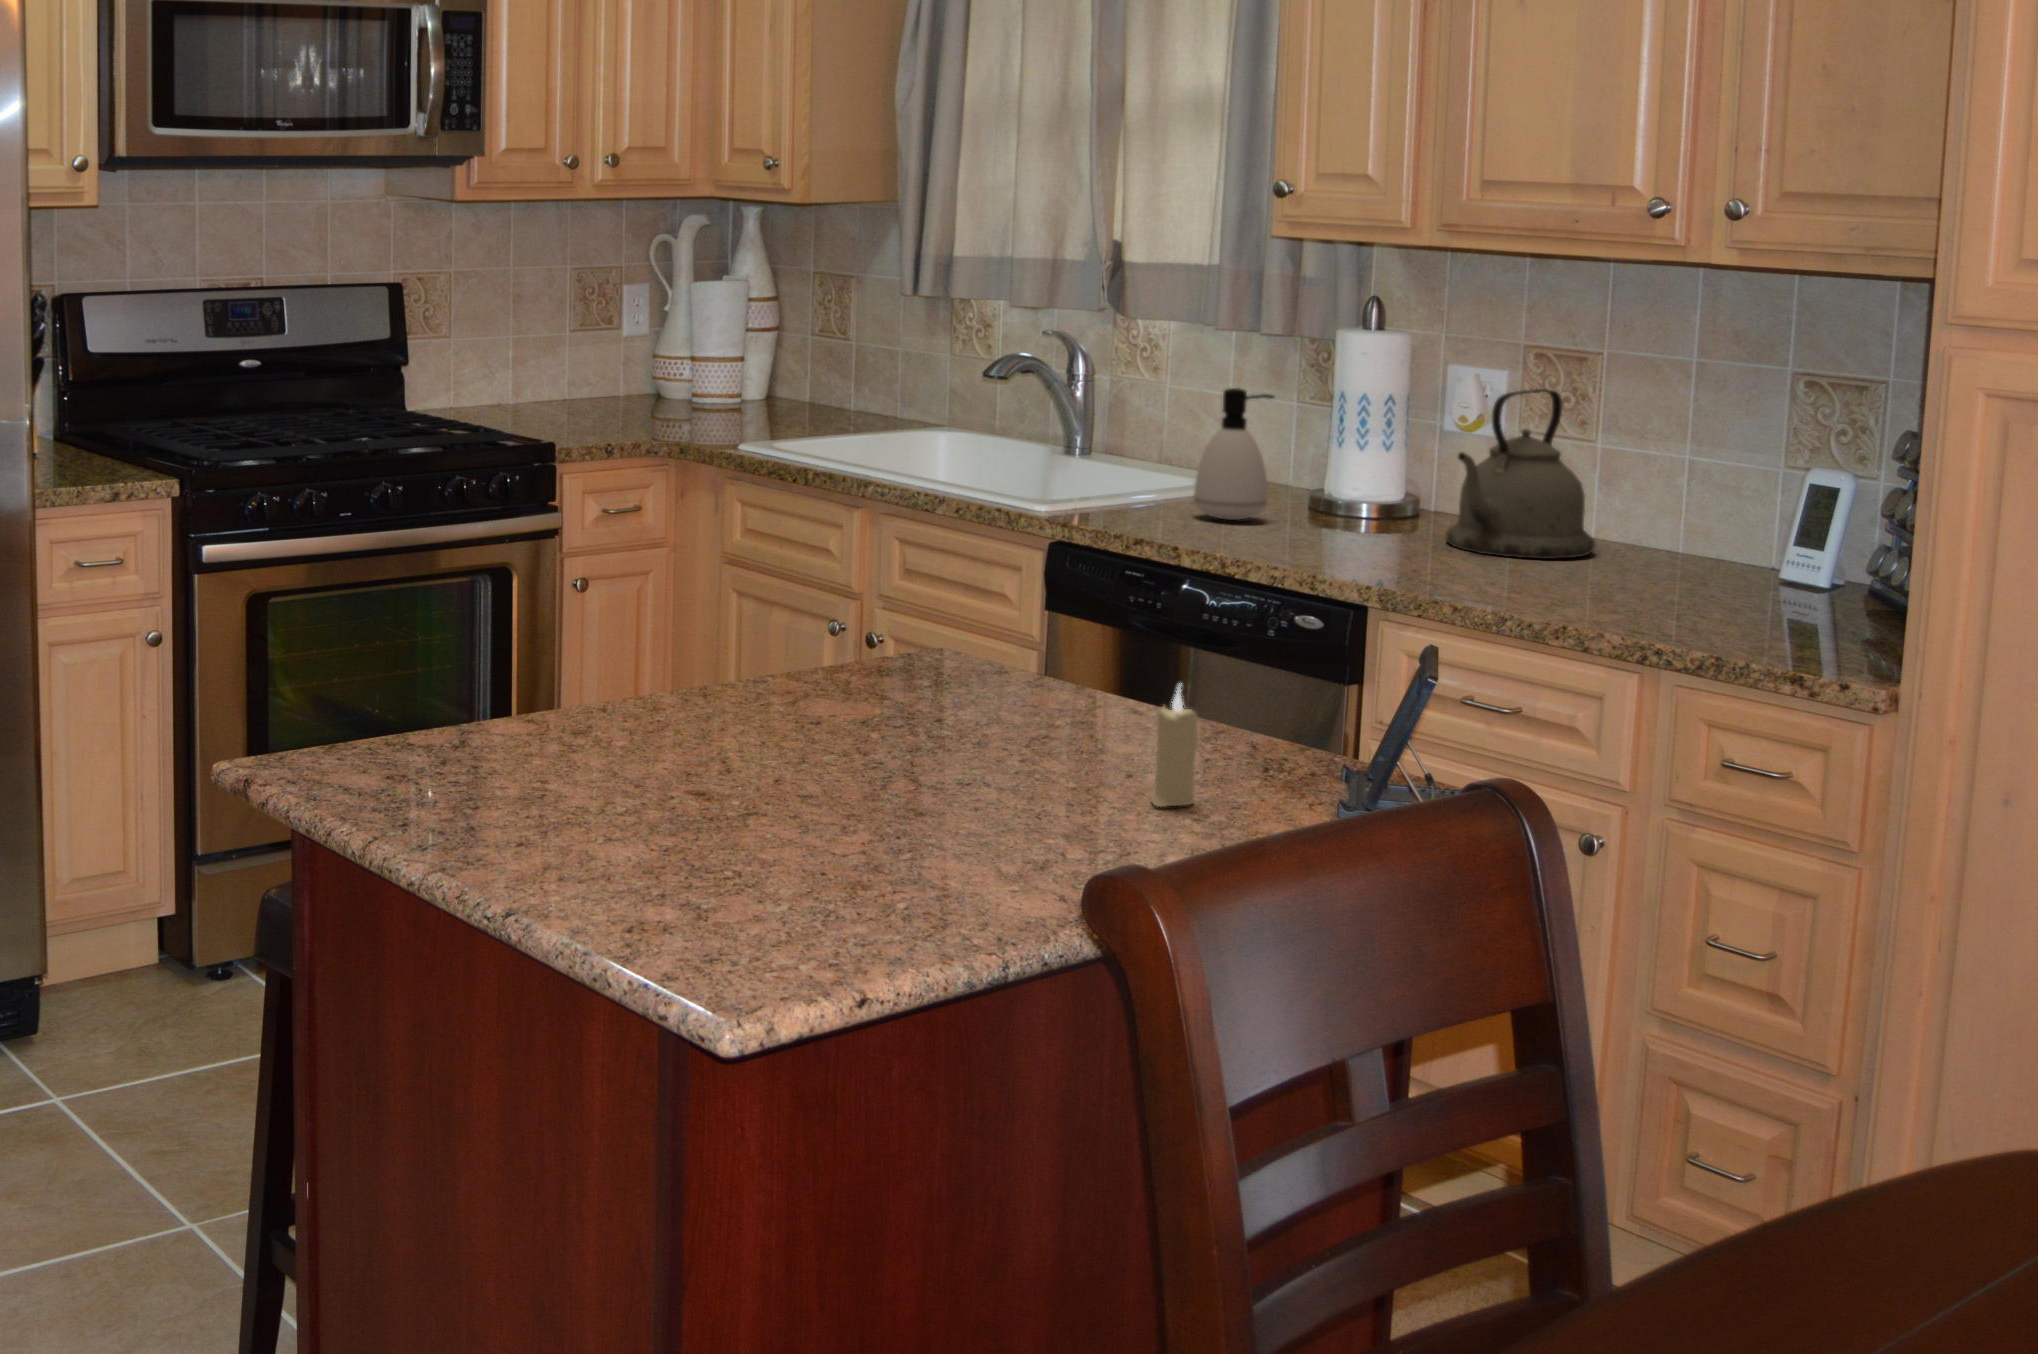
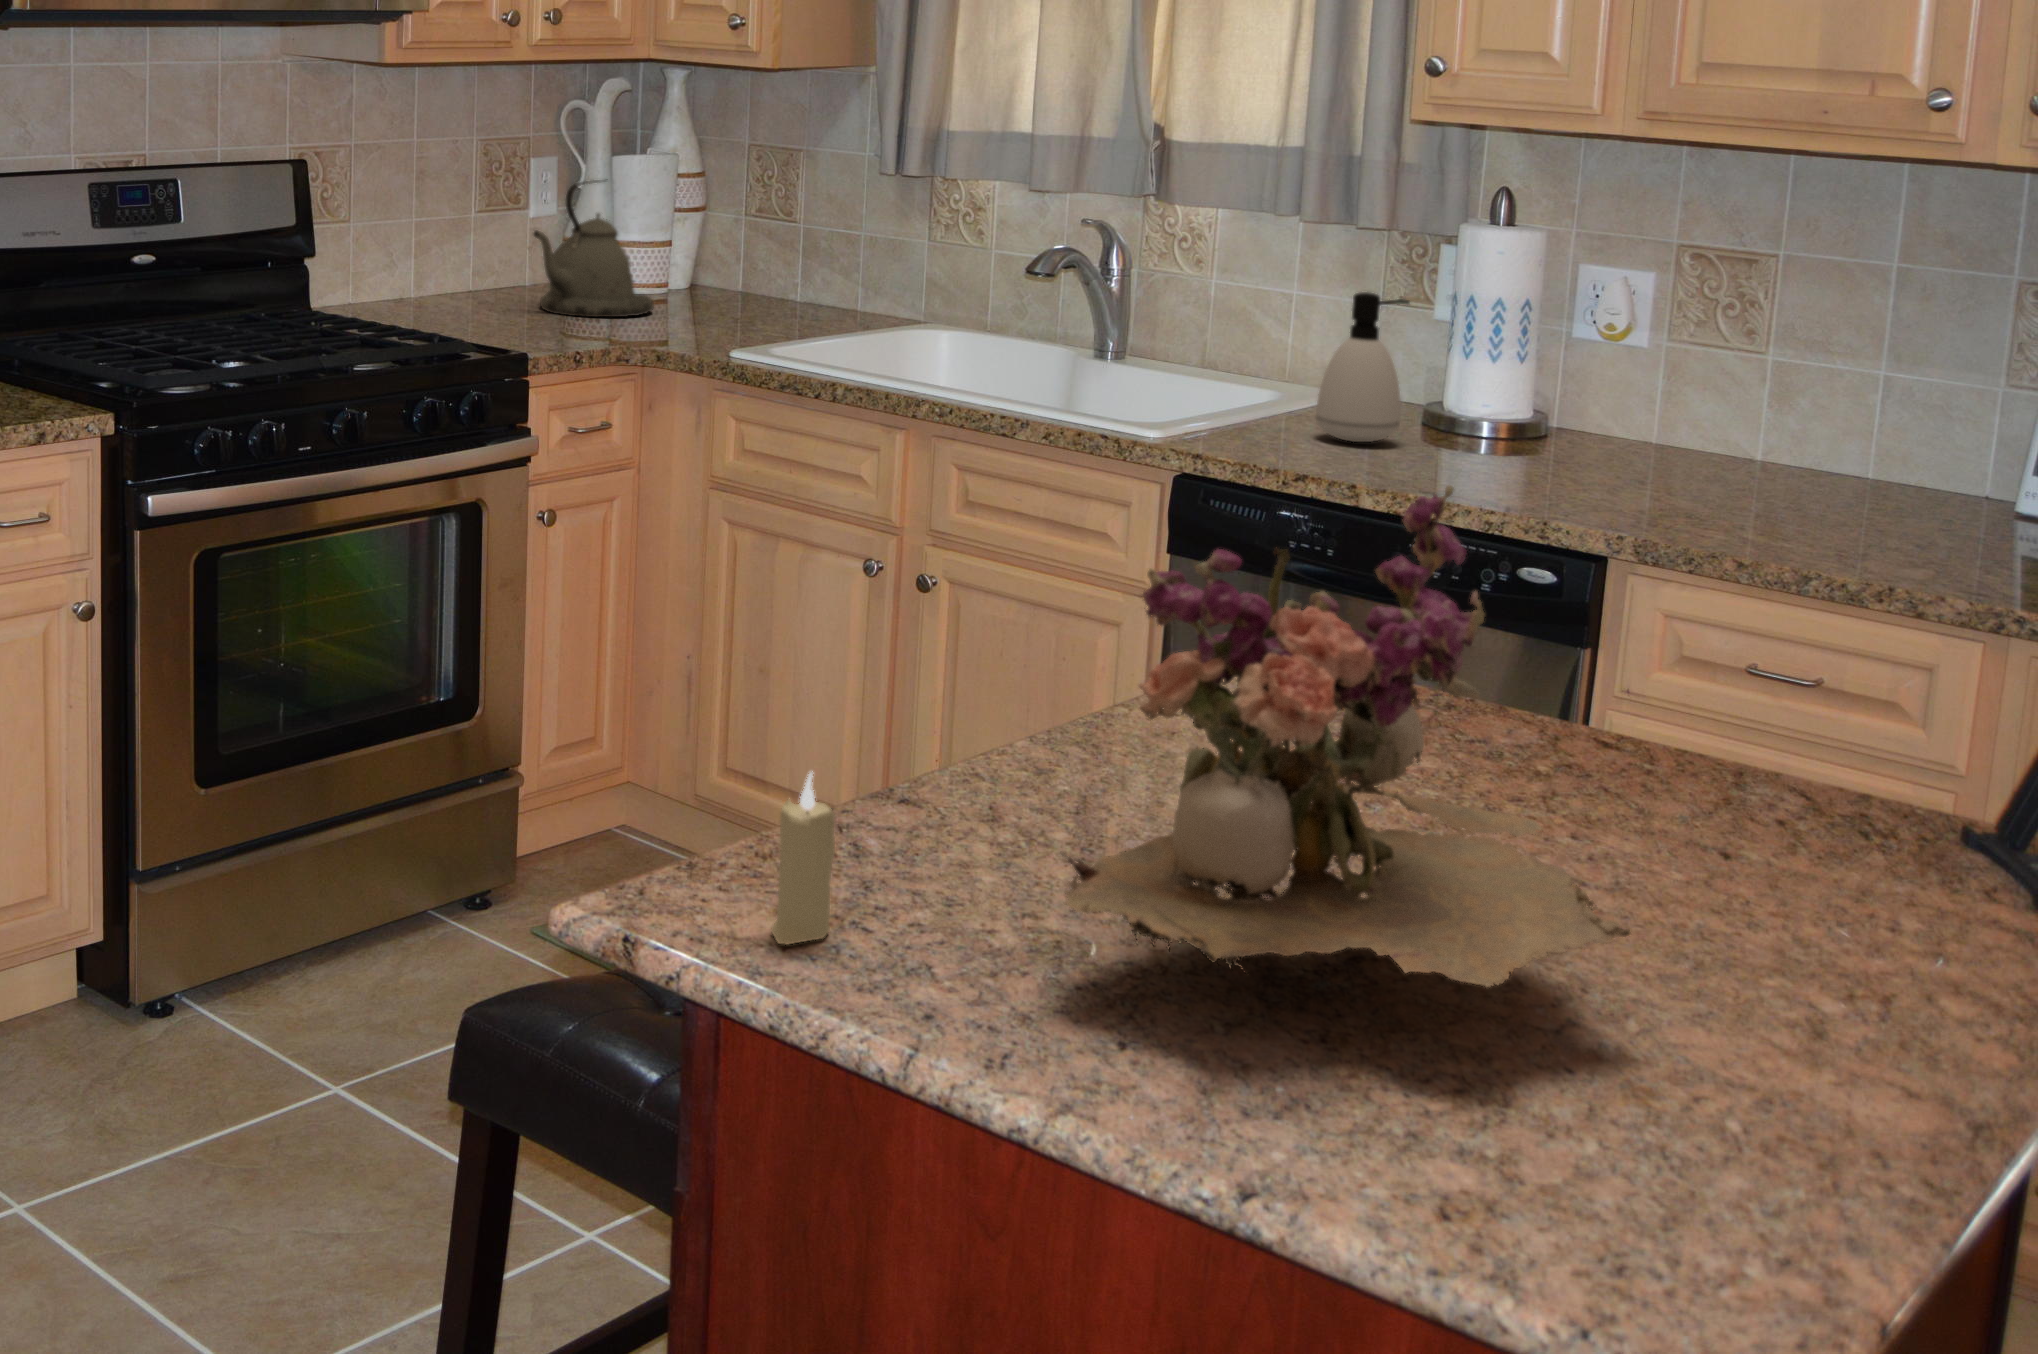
kettle: present [1446,389,1595,559] -> present [534,181,654,317]
flower arrangement: none [490,472,898,810] -> present [1064,485,1630,987]
candle: present [1151,683,1198,806] -> present [771,773,835,944]

